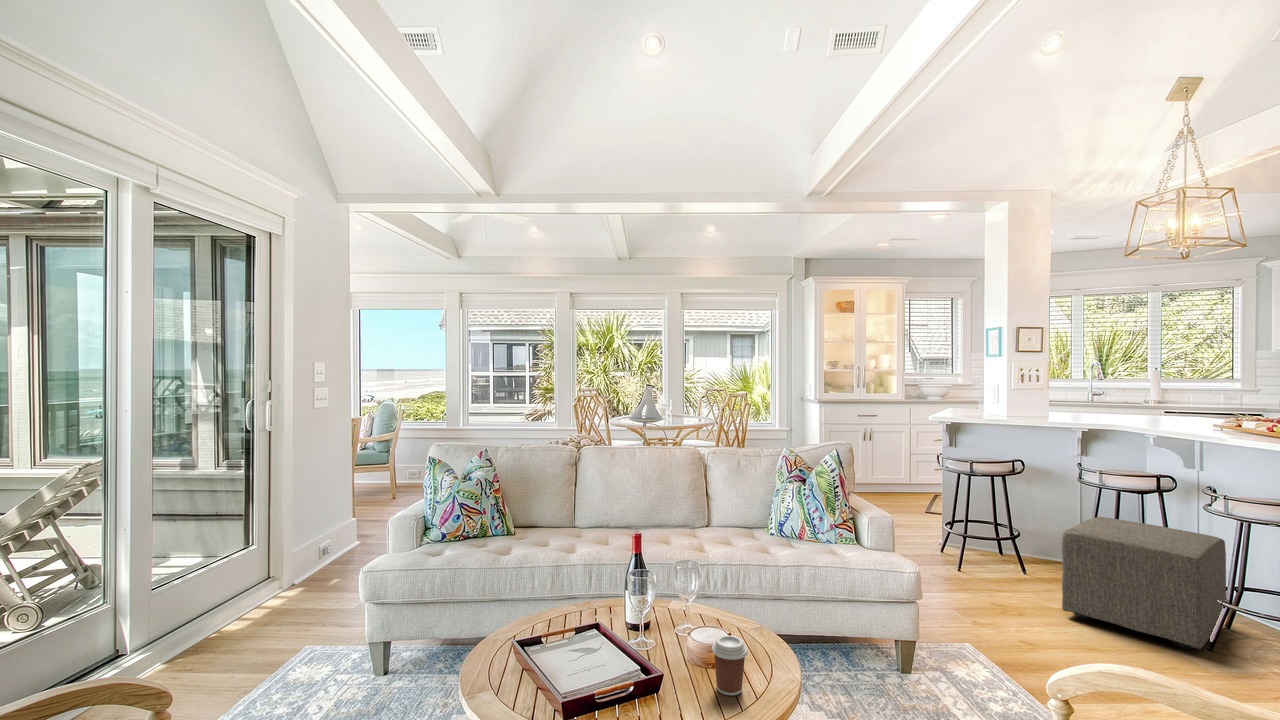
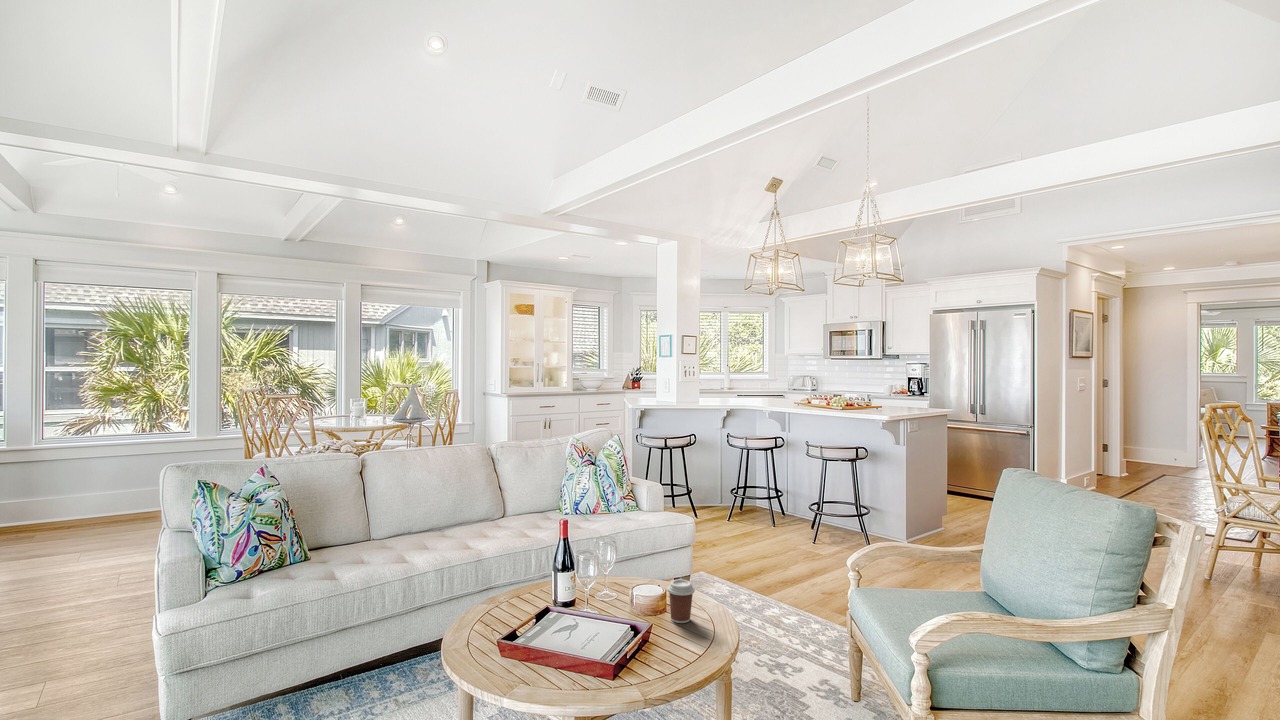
ottoman: present [1062,517,1226,649] -> none [737,470,813,546]

